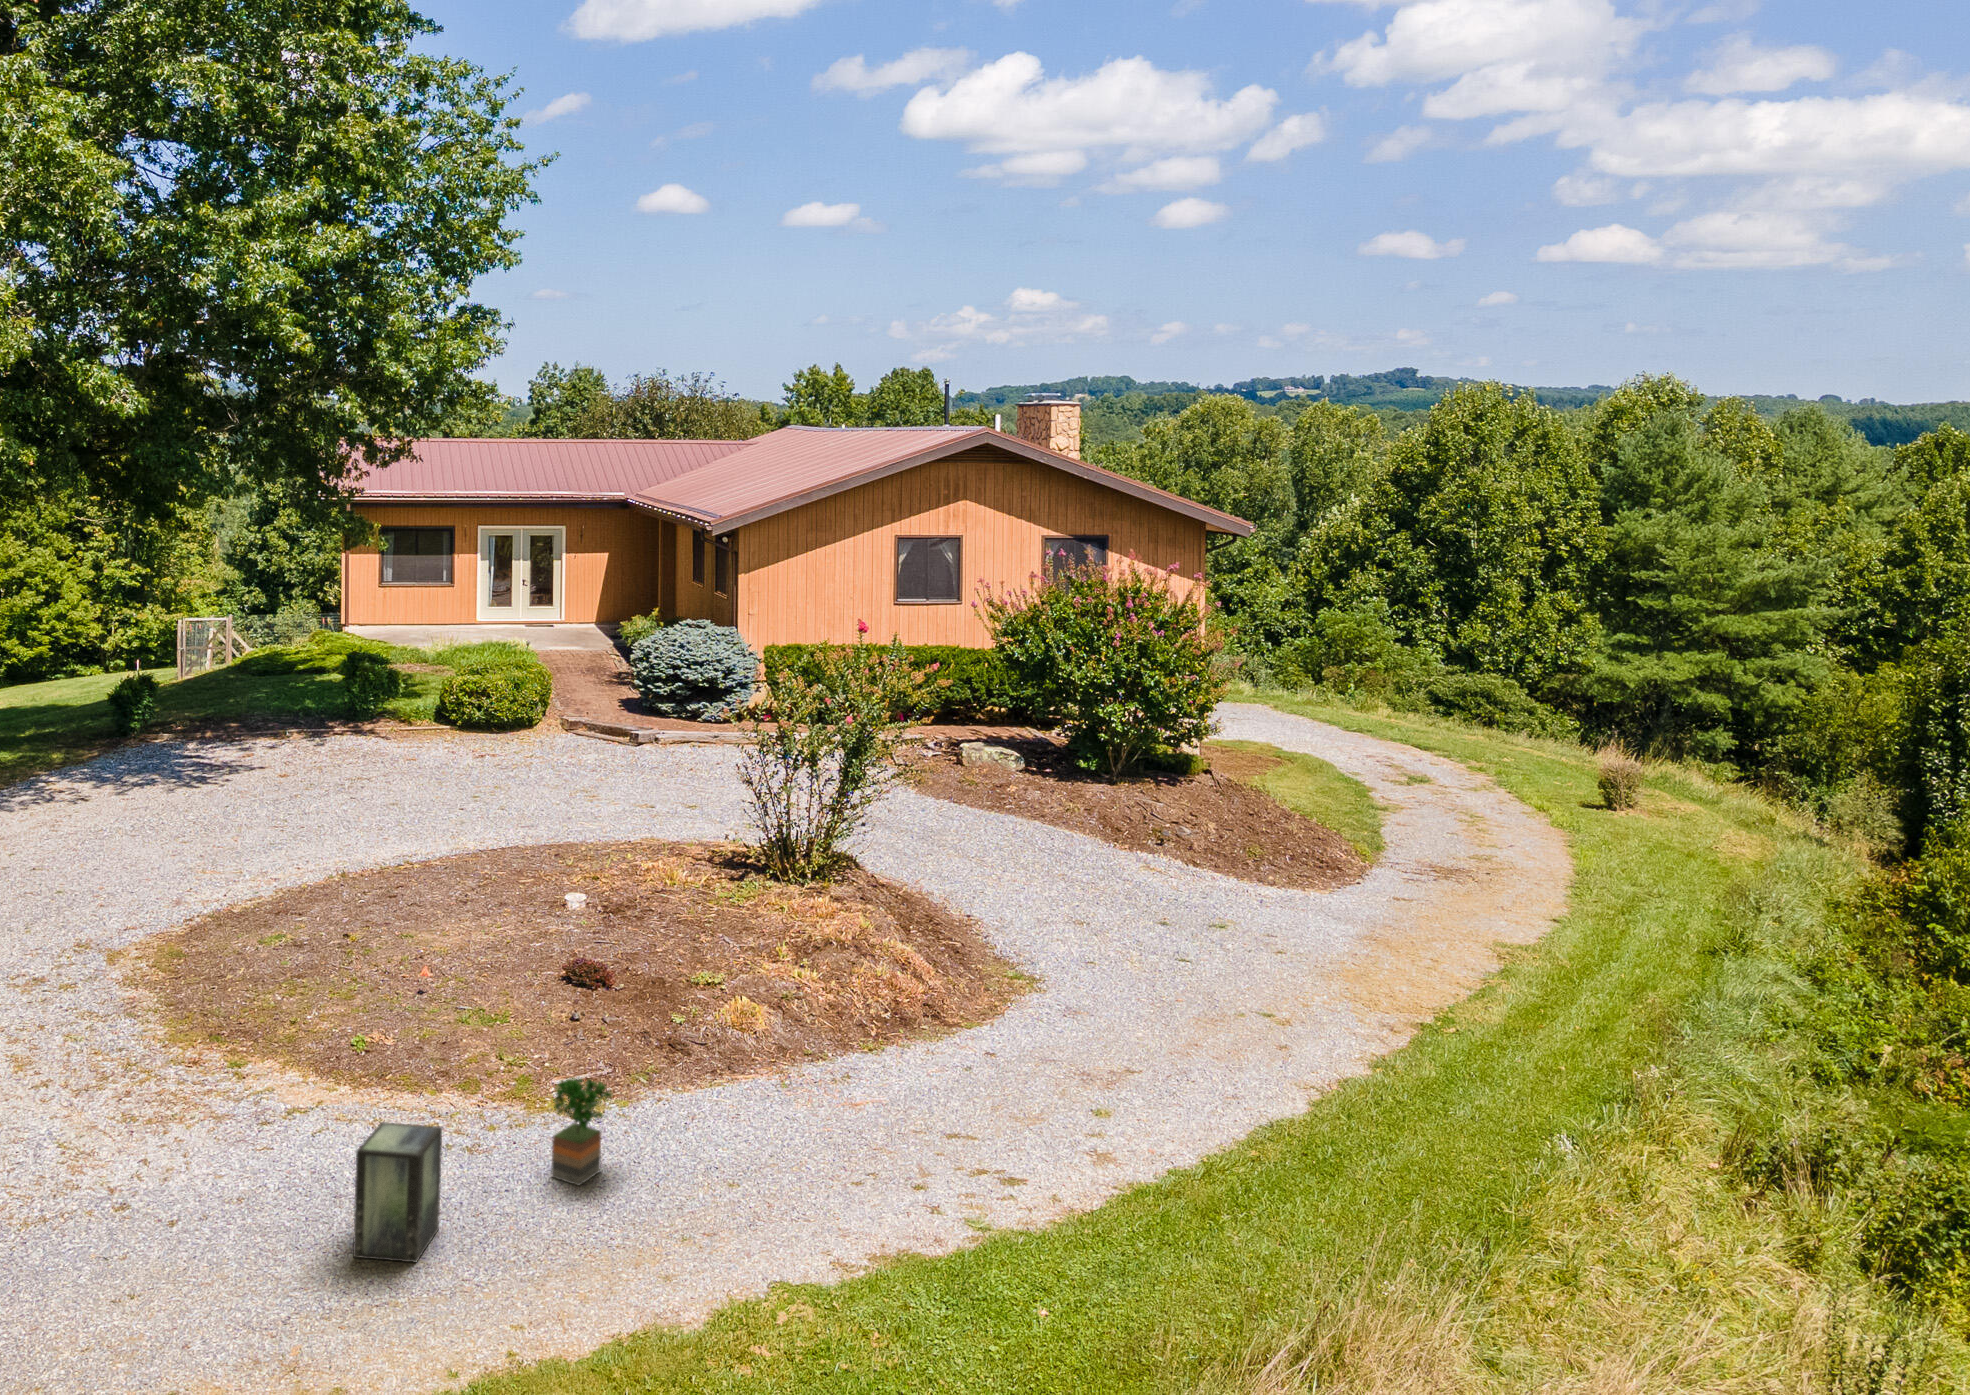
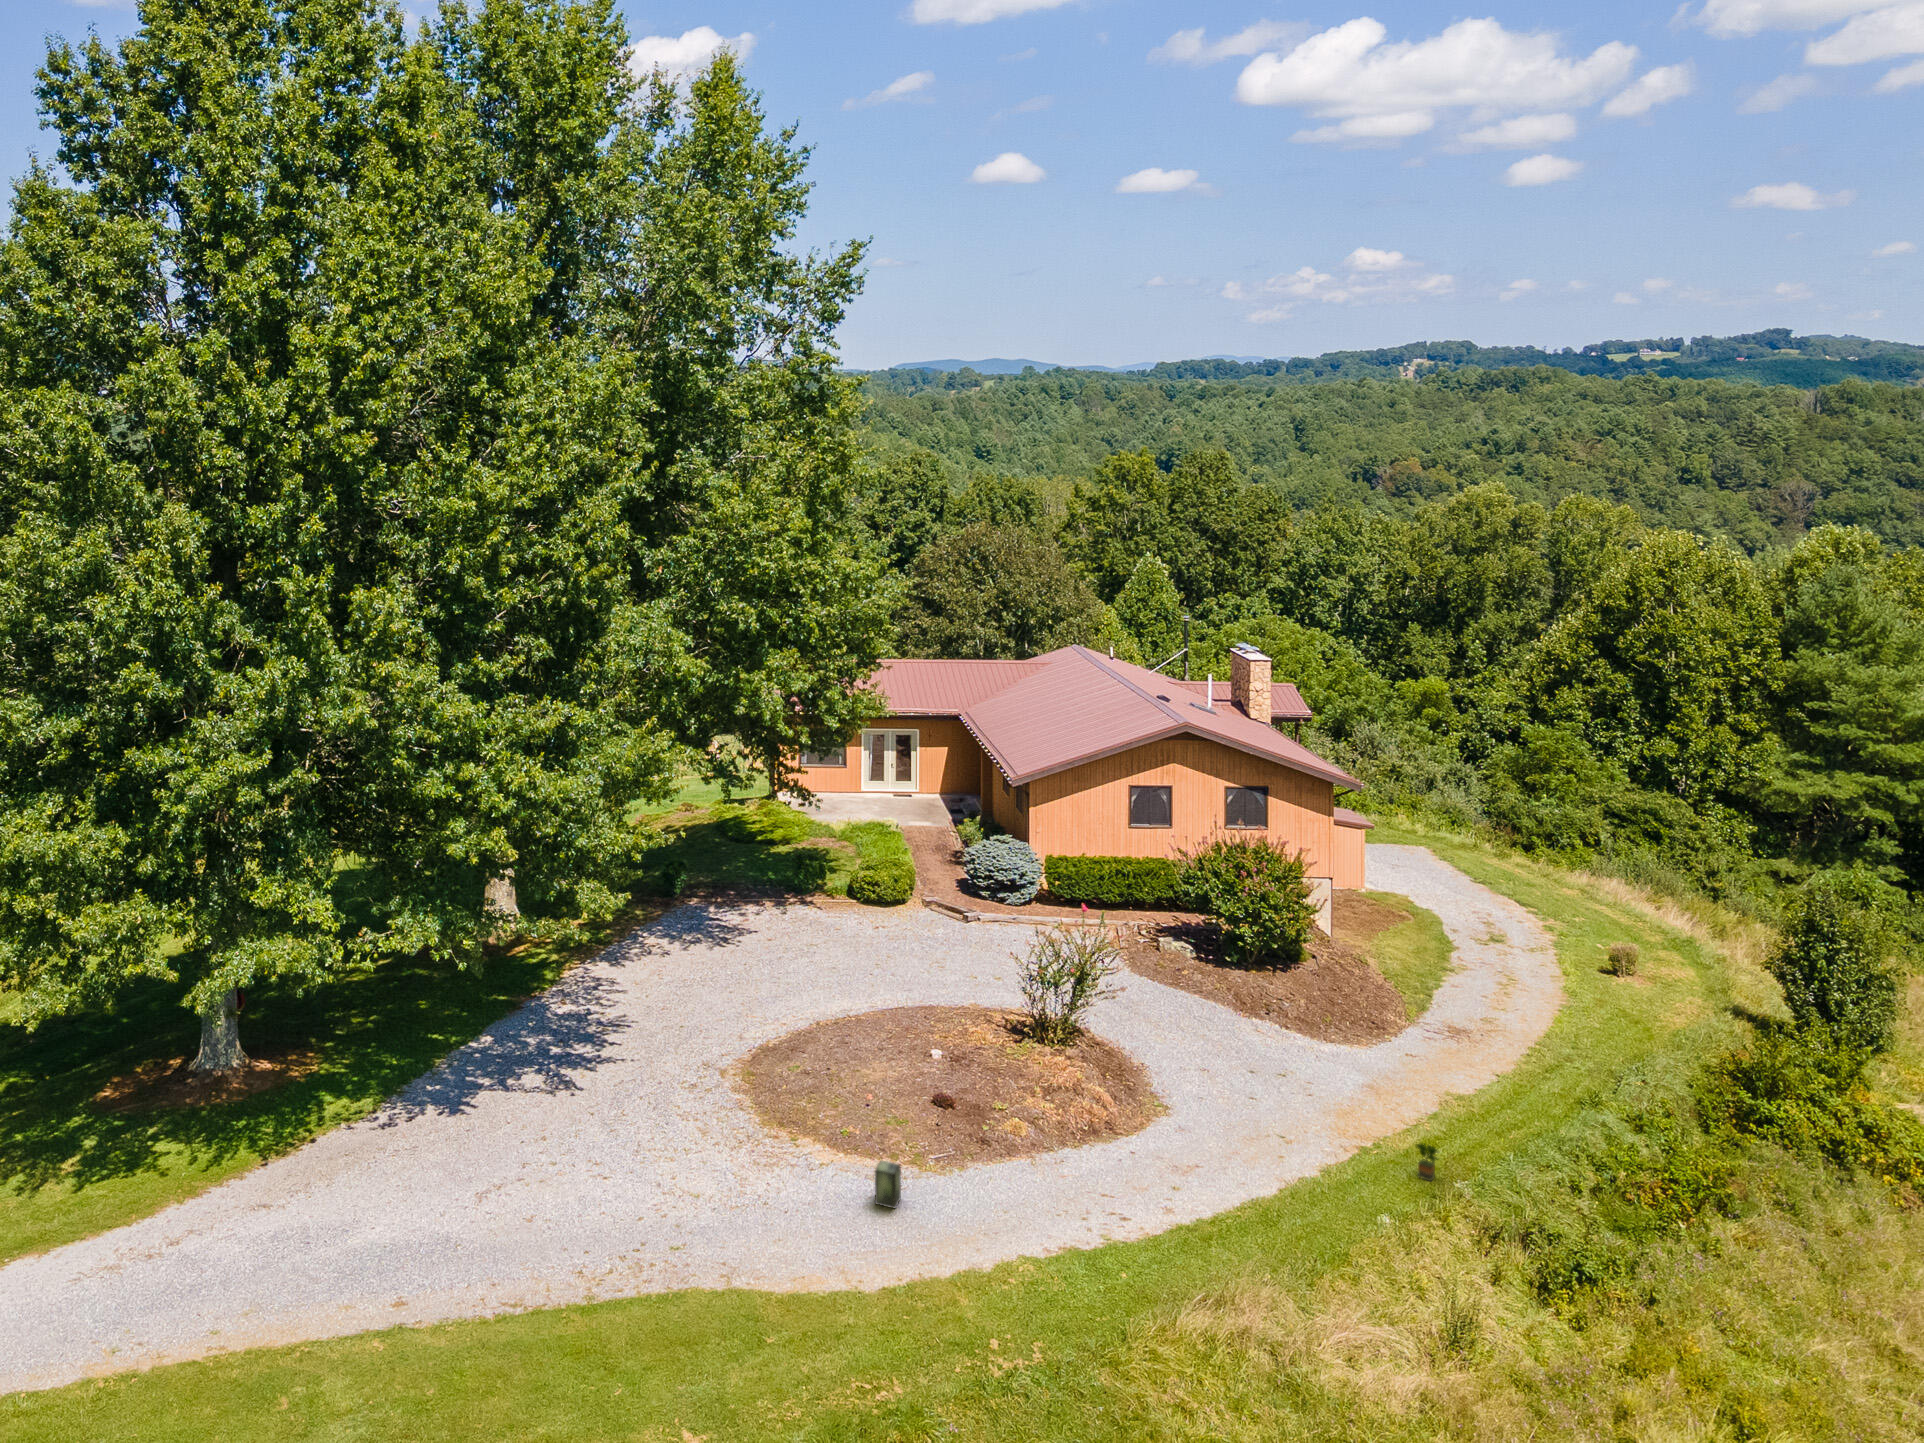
potted tree: present [551,1078,613,1186] -> present [1416,1143,1439,1181]

